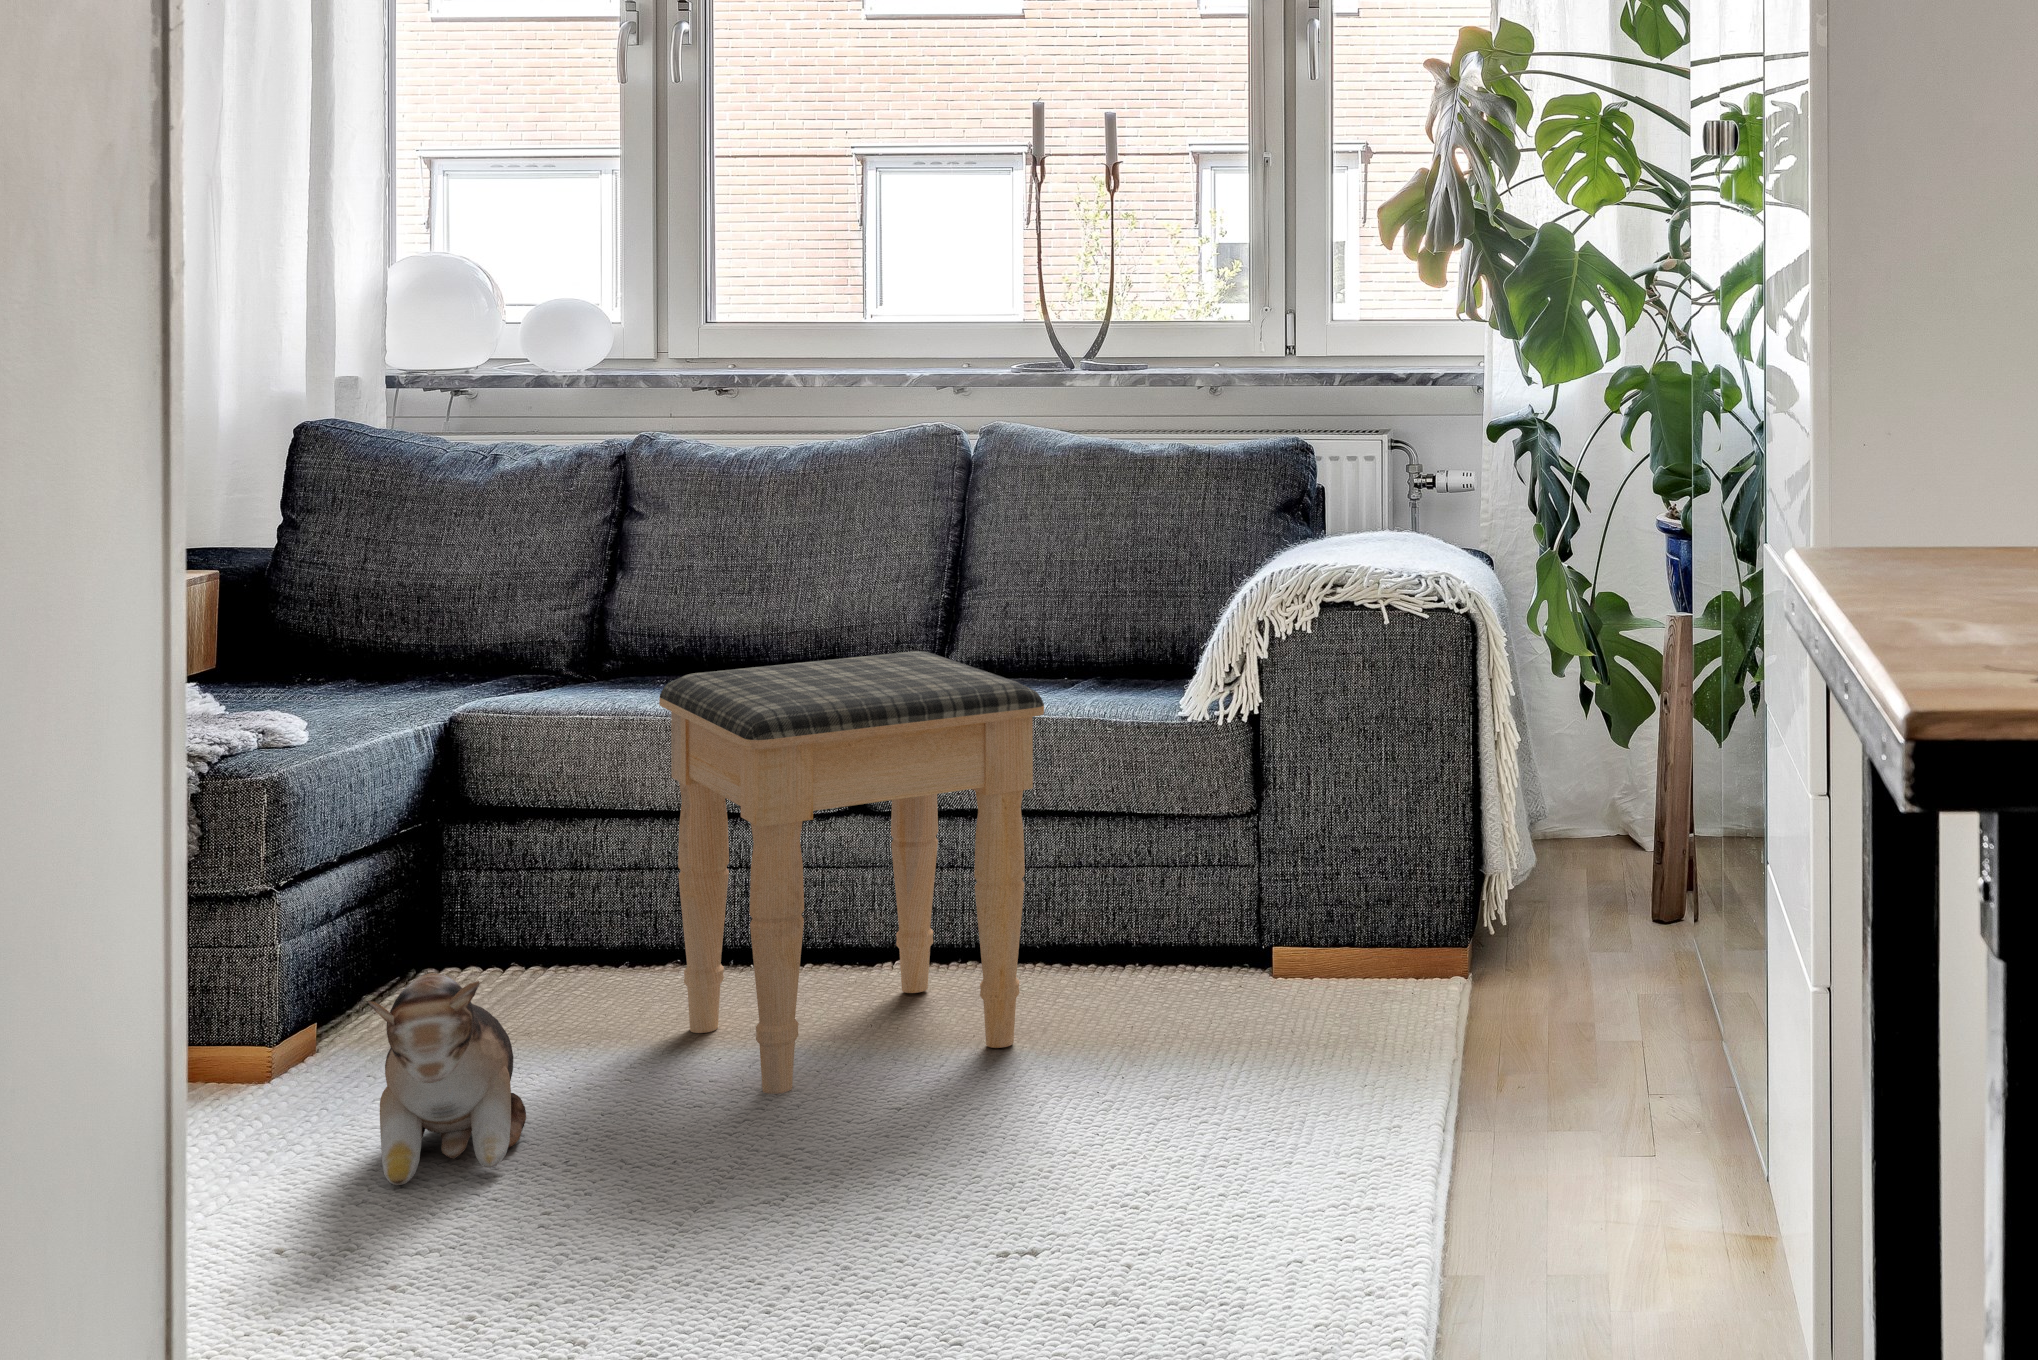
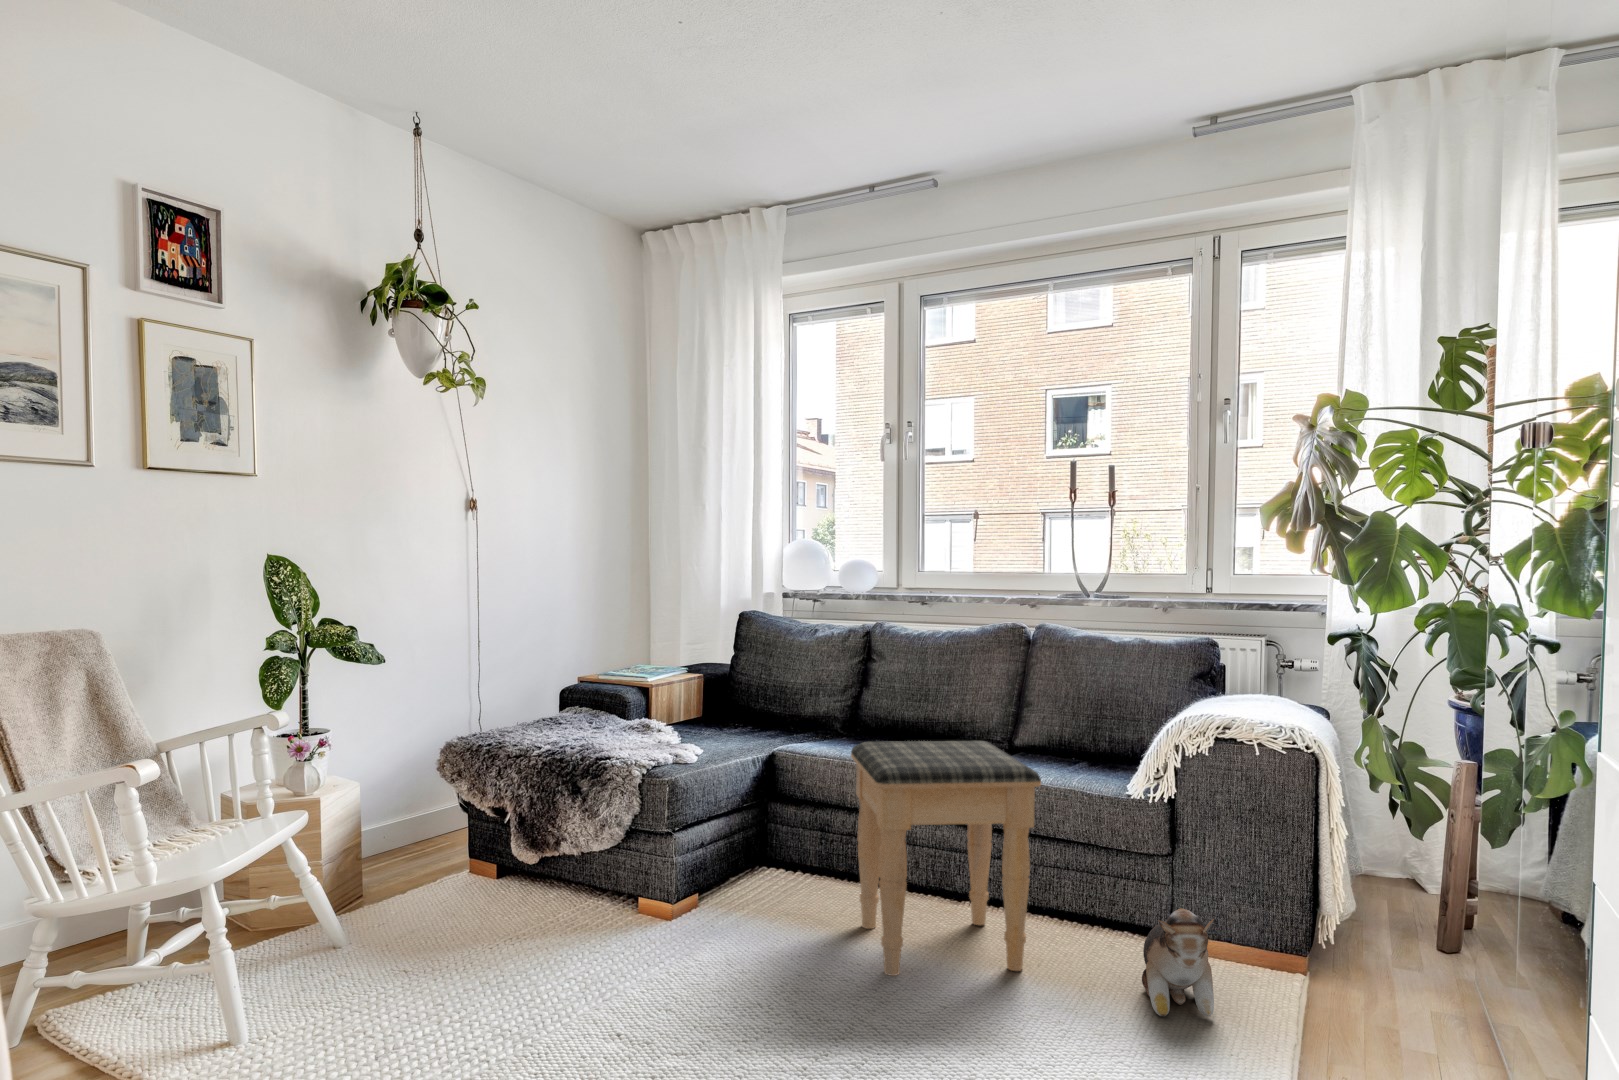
plush toy: present [368,973,526,1185] -> present [1142,908,1214,1016]

